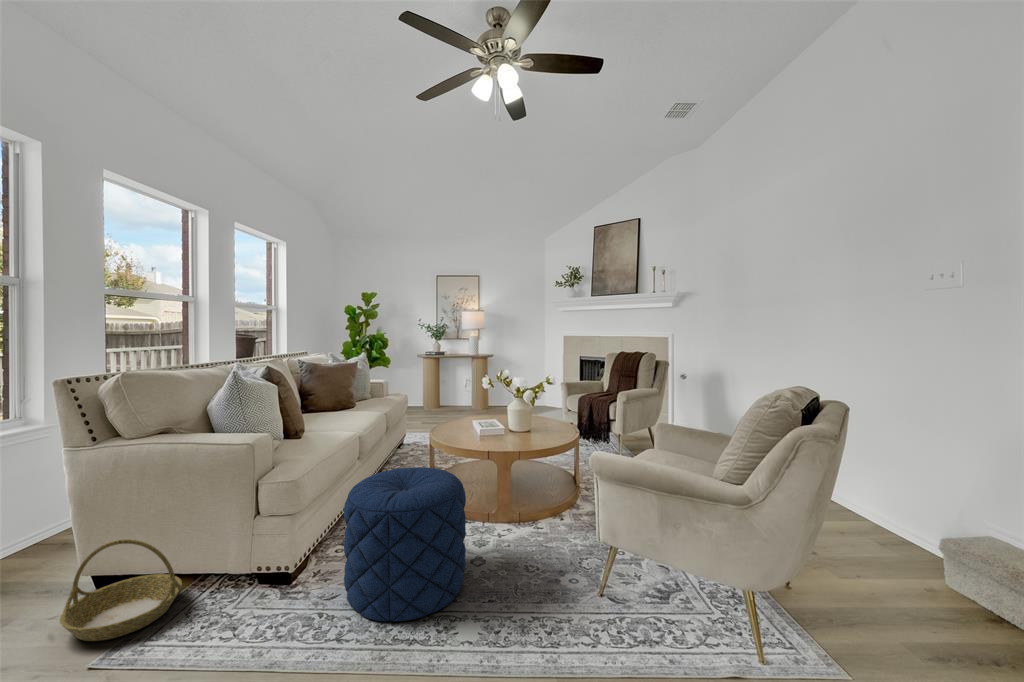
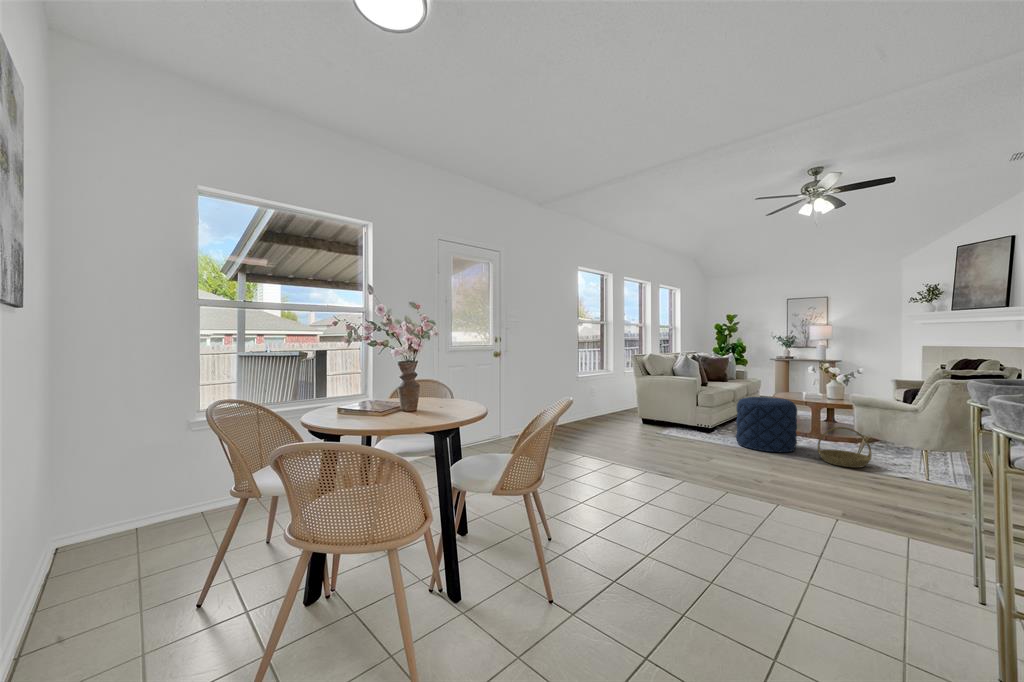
basket: present [60,539,182,641] -> present [818,427,872,468]

